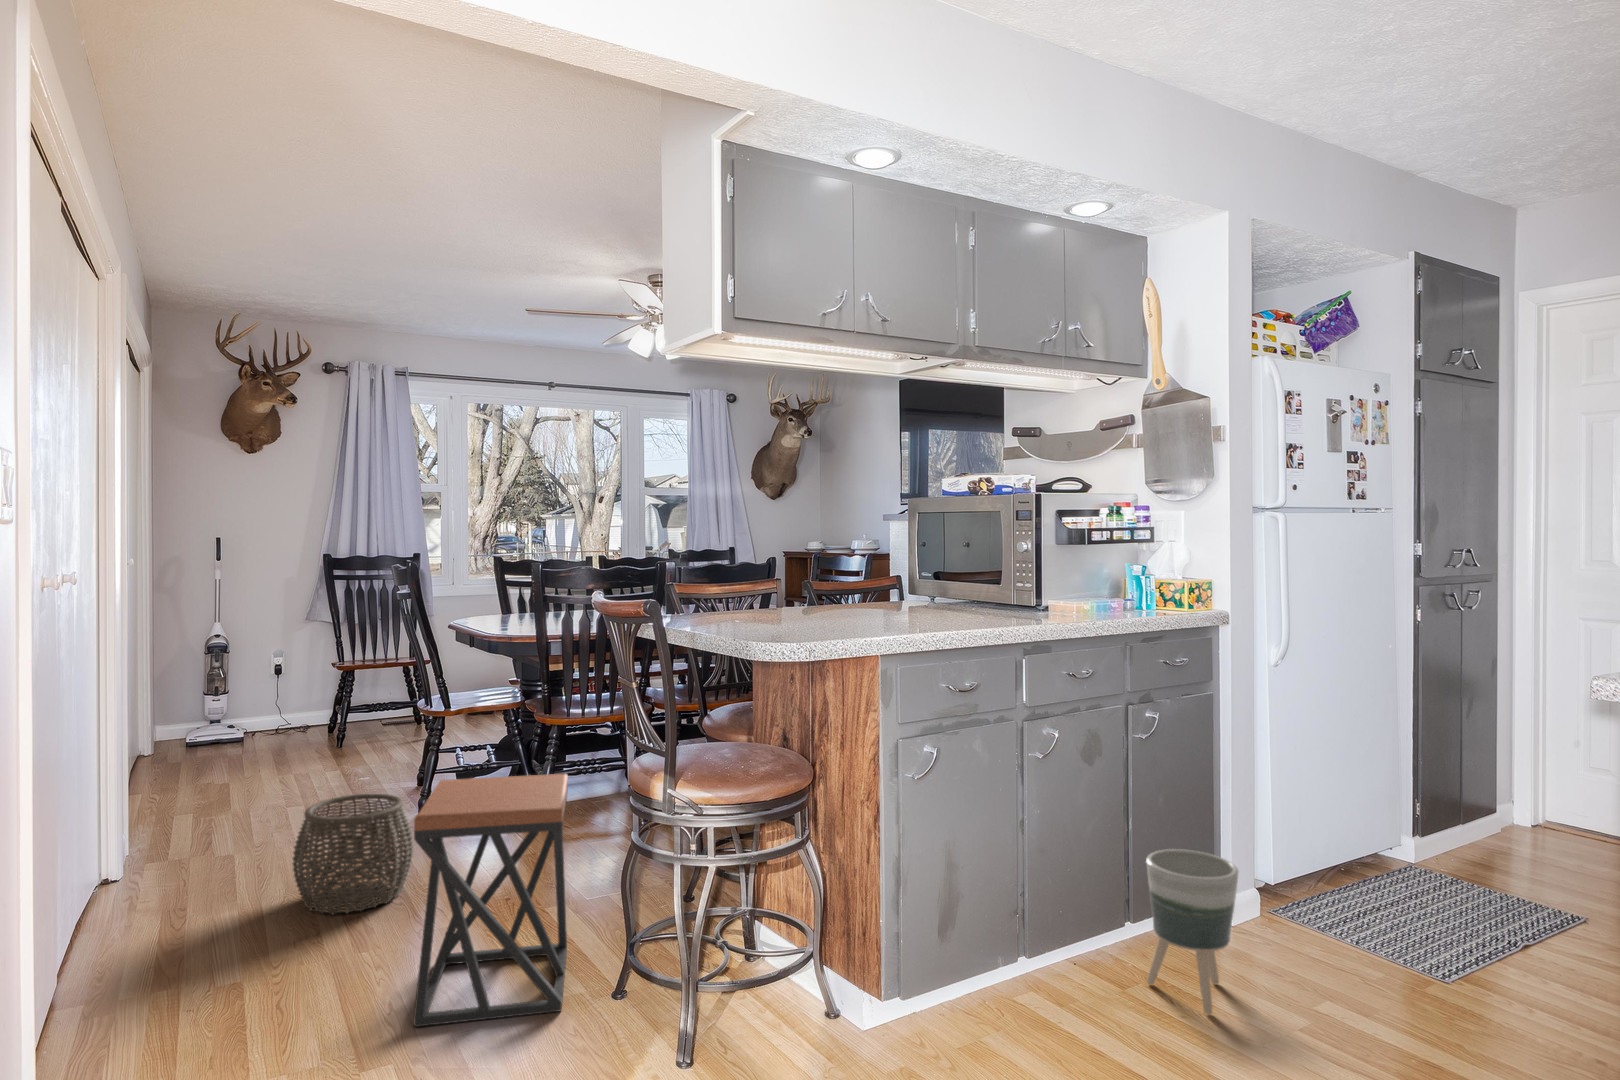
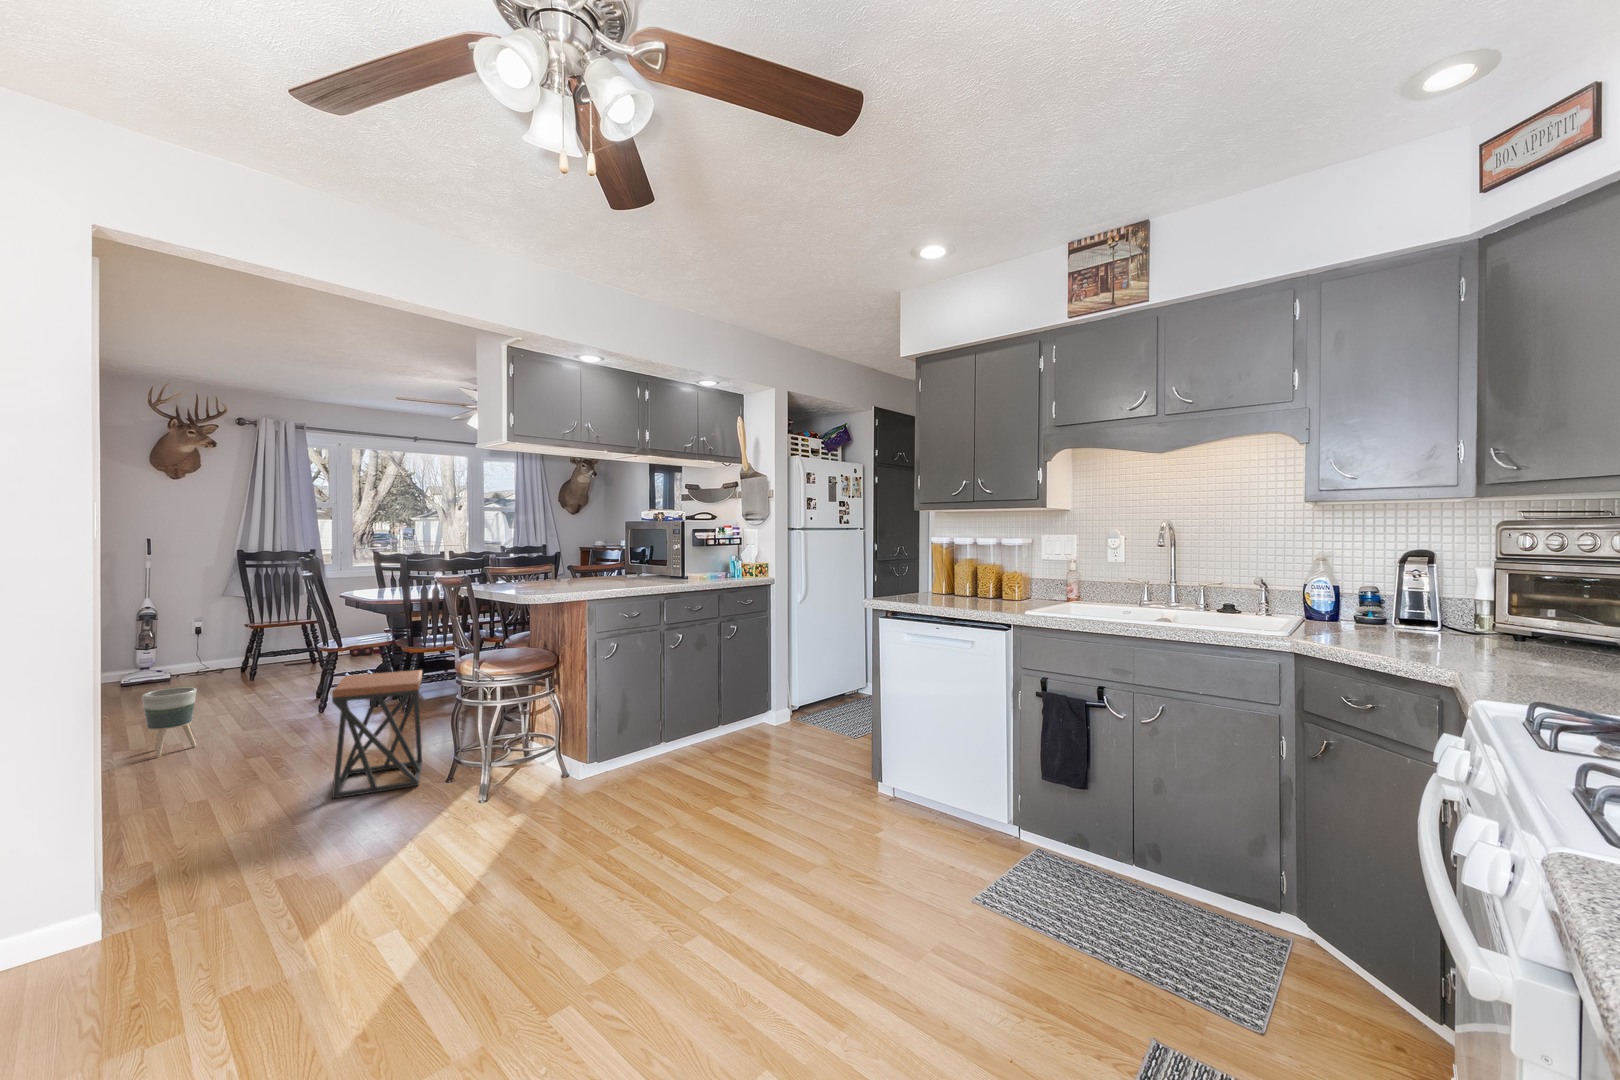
woven basket: present [293,793,414,915] -> none [242,693,324,761]
planter: present [1146,849,1238,1014] -> present [142,687,197,757]

